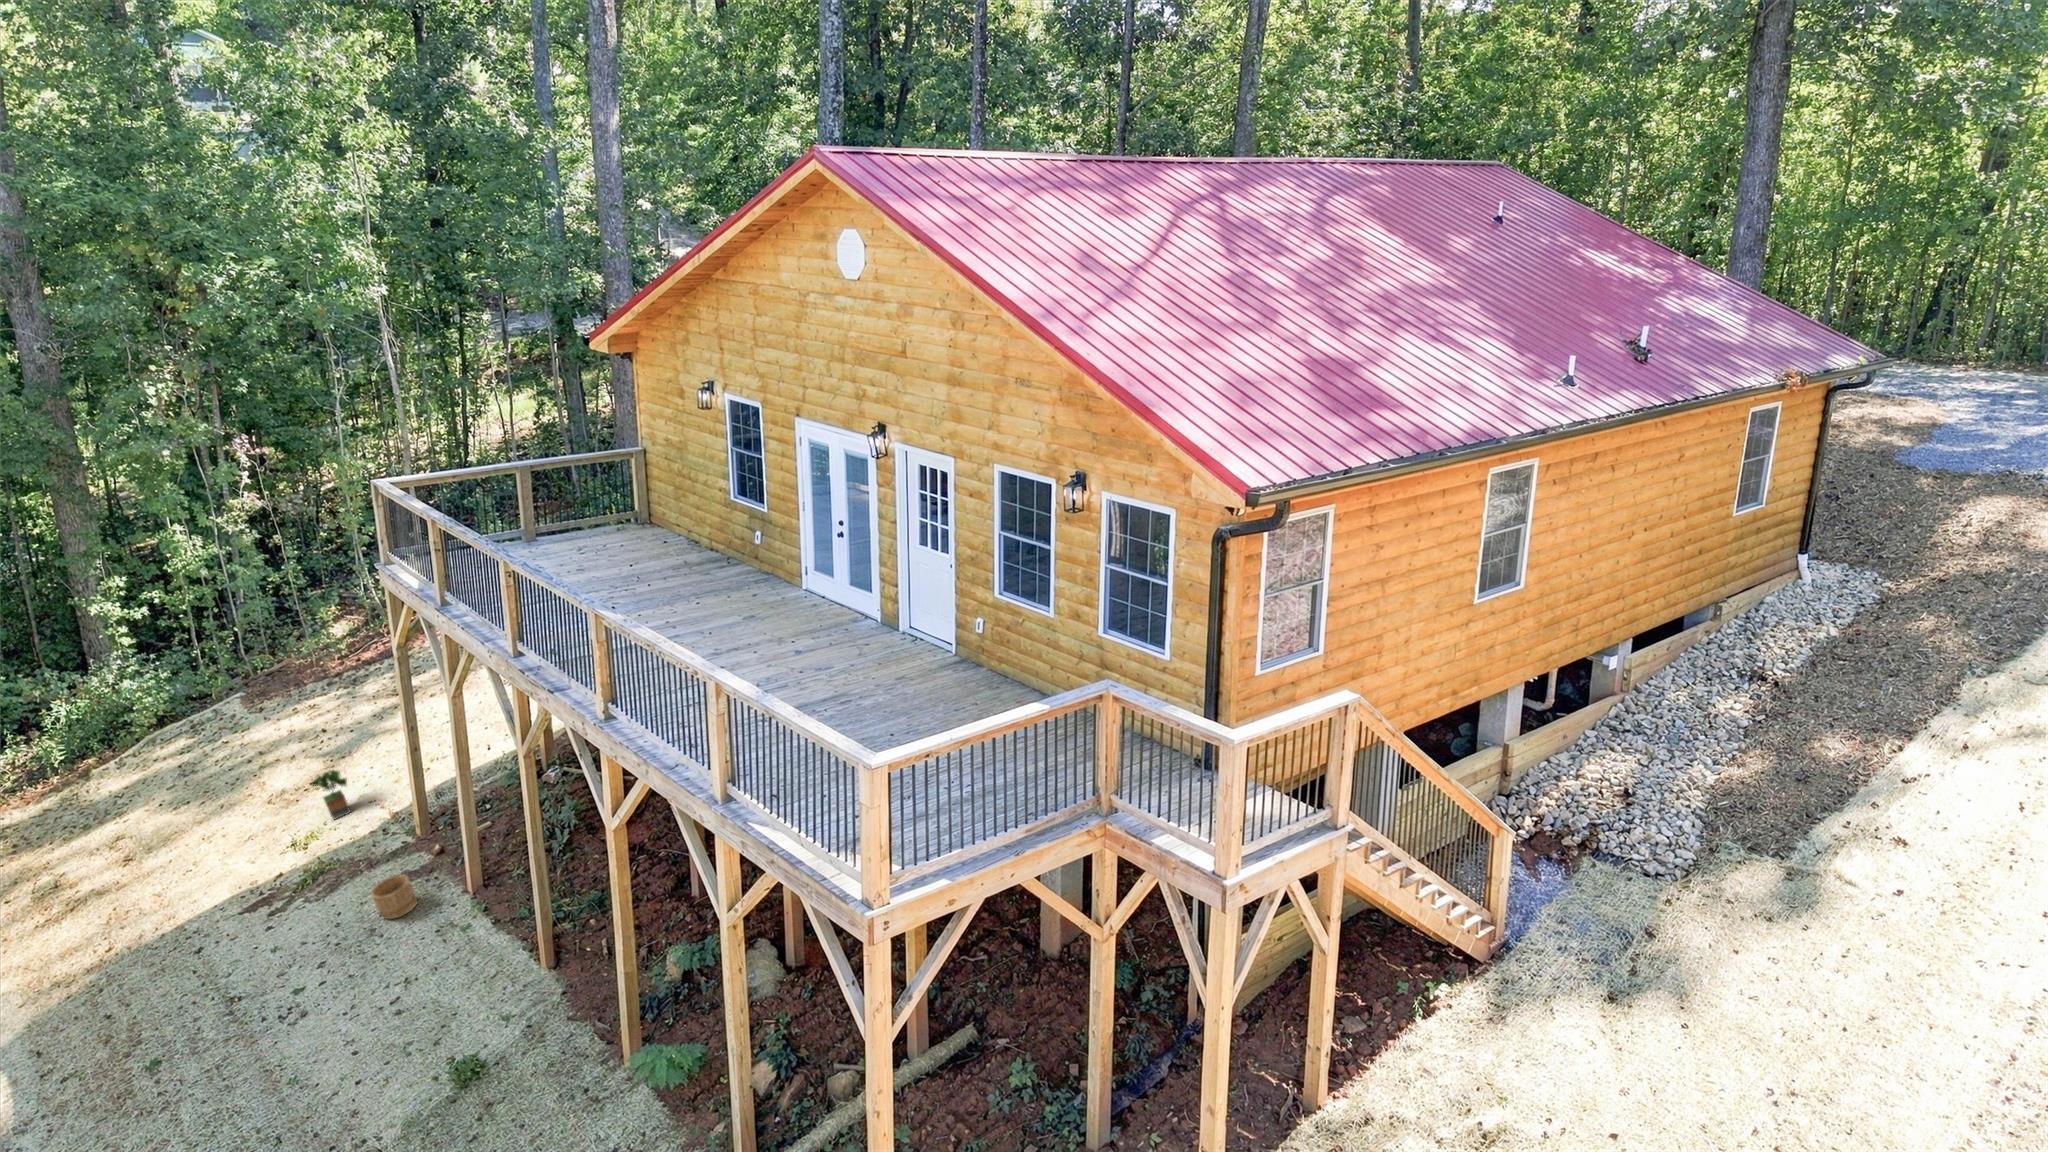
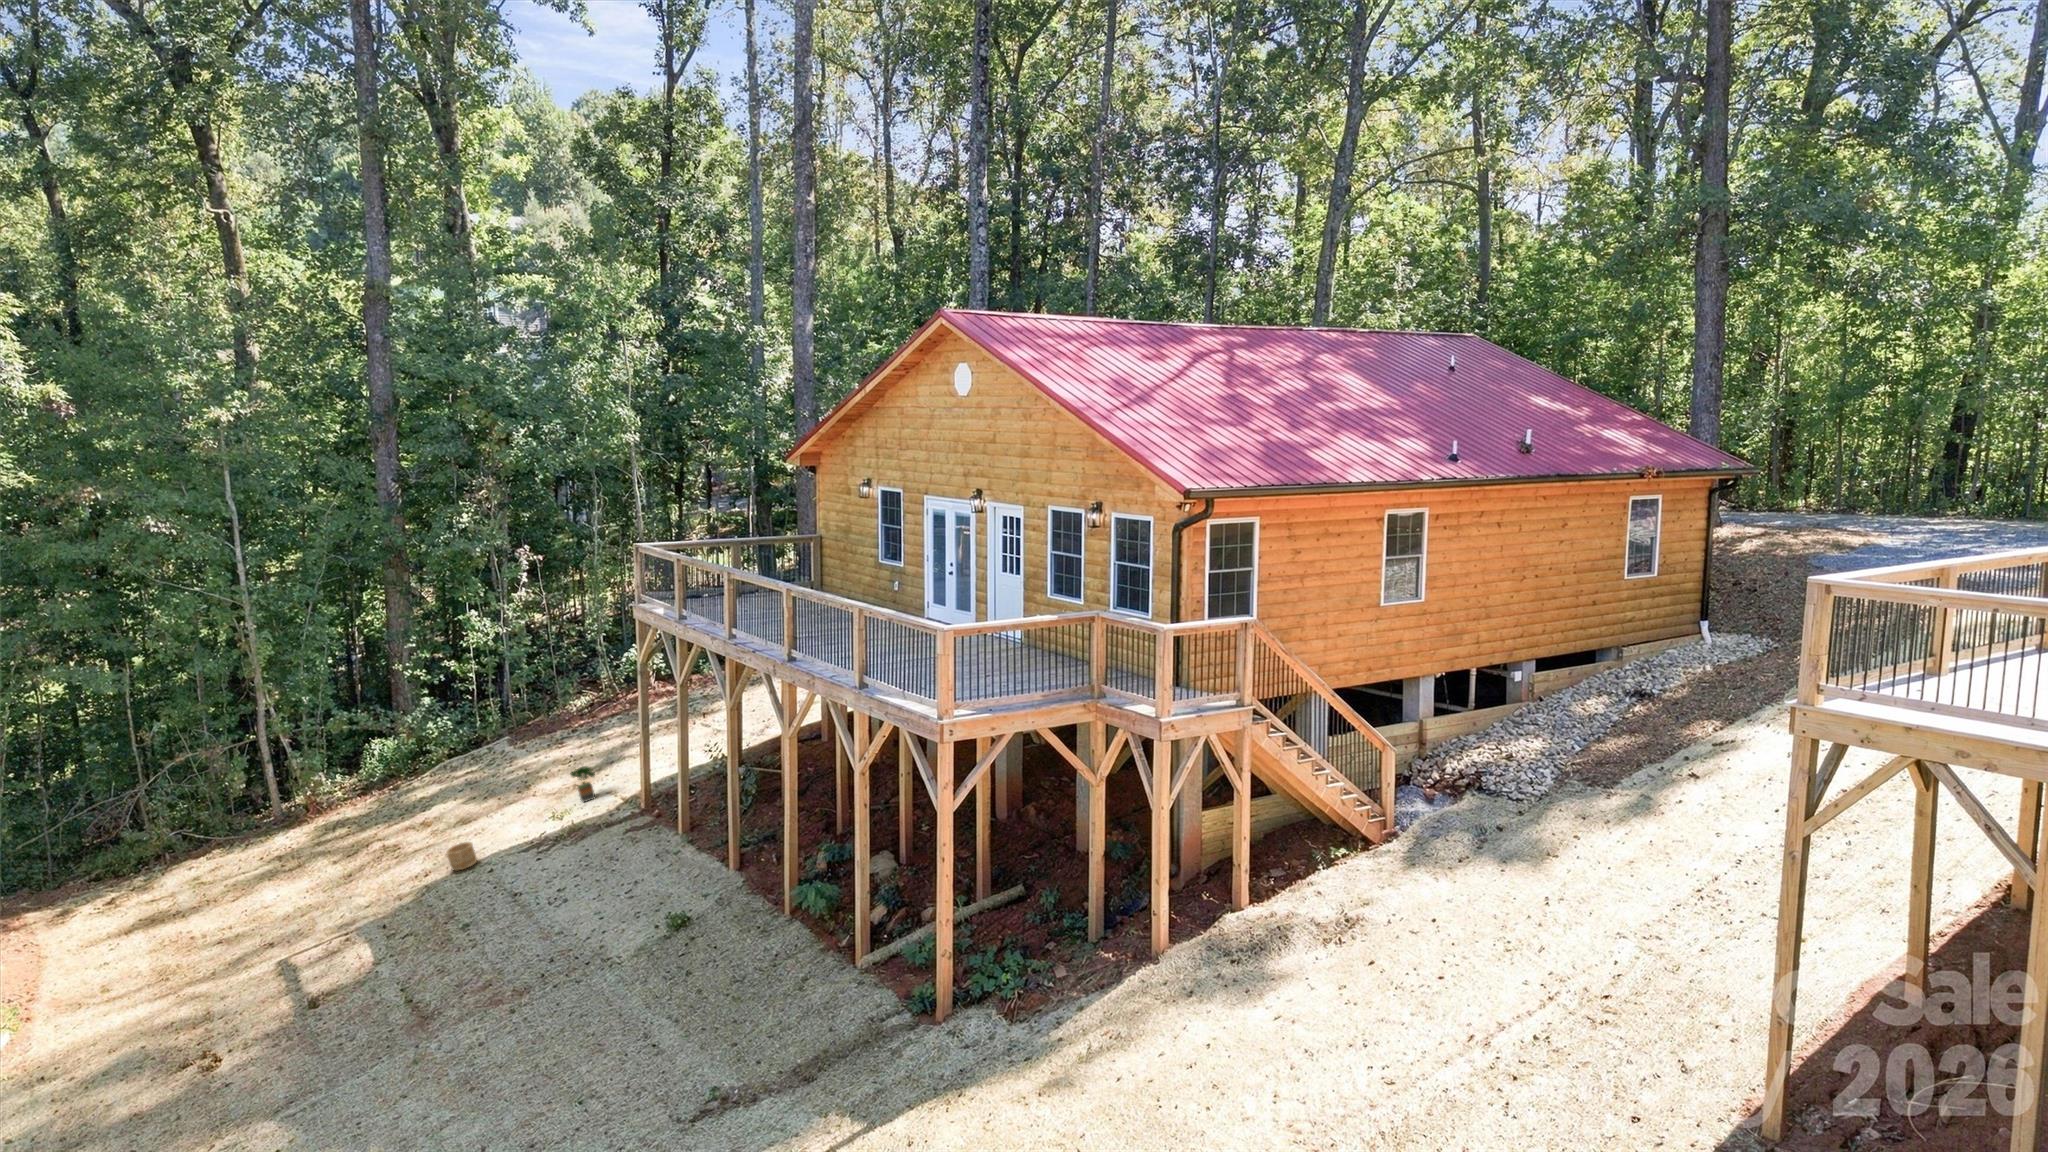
wooden bucket: present [371,875,417,919] -> present [446,842,477,871]

